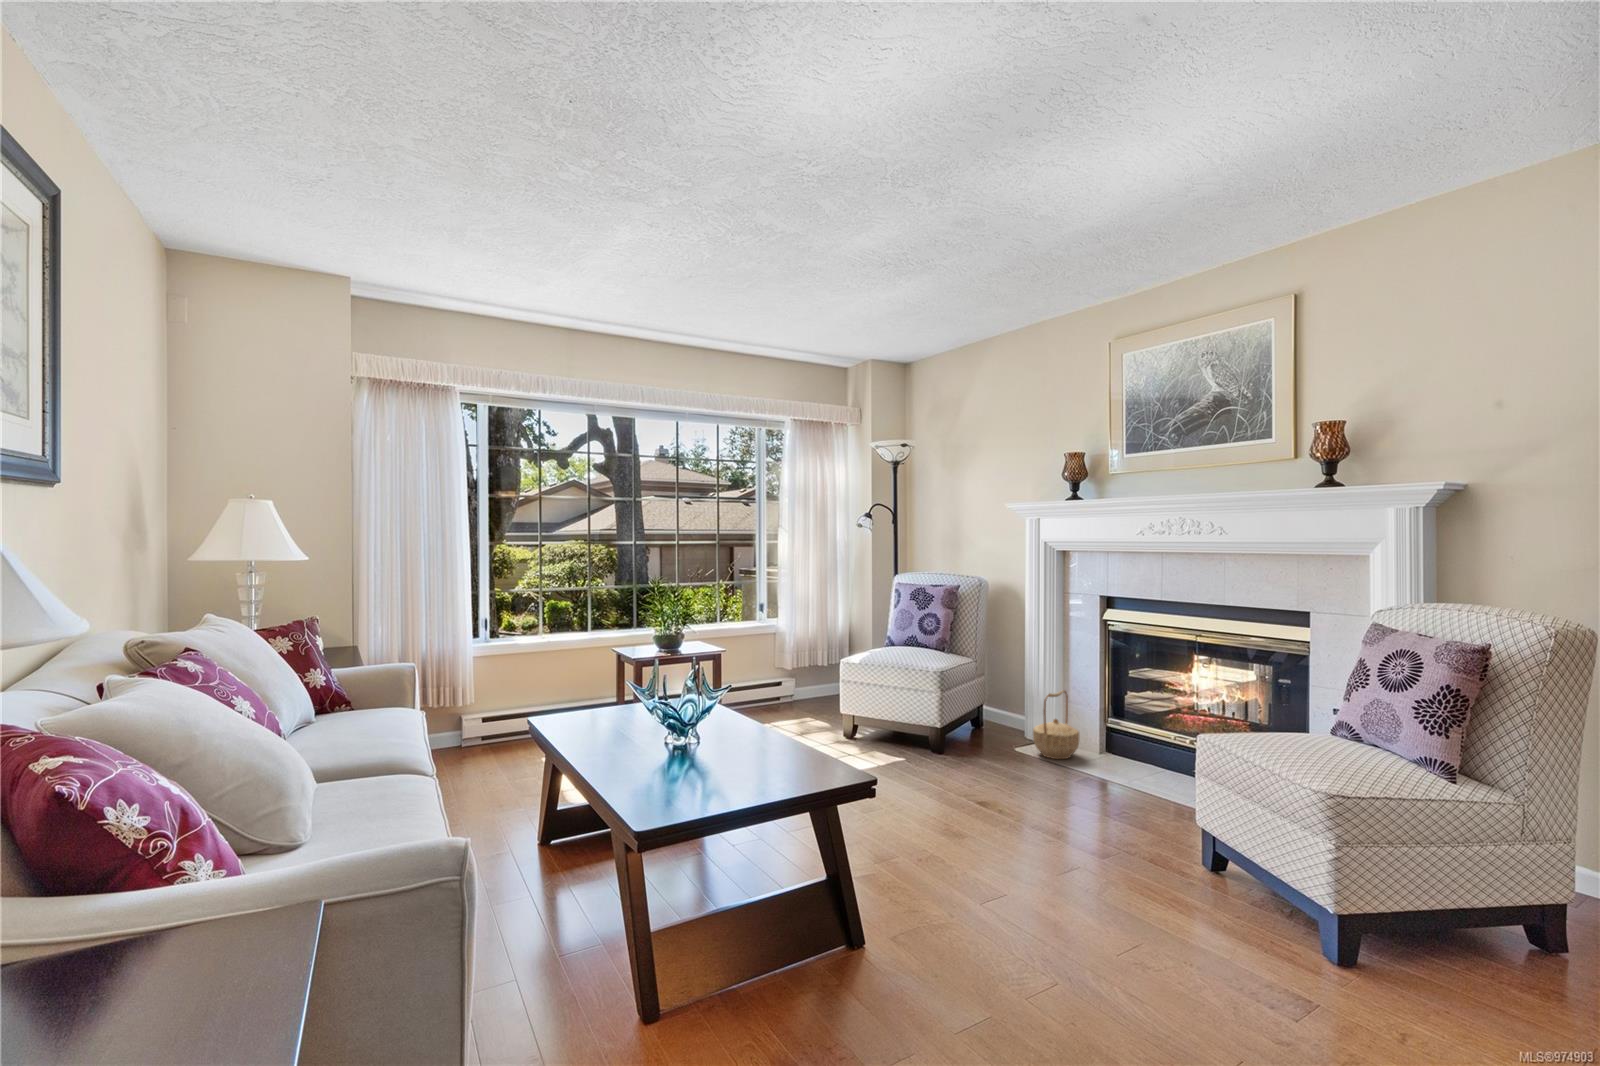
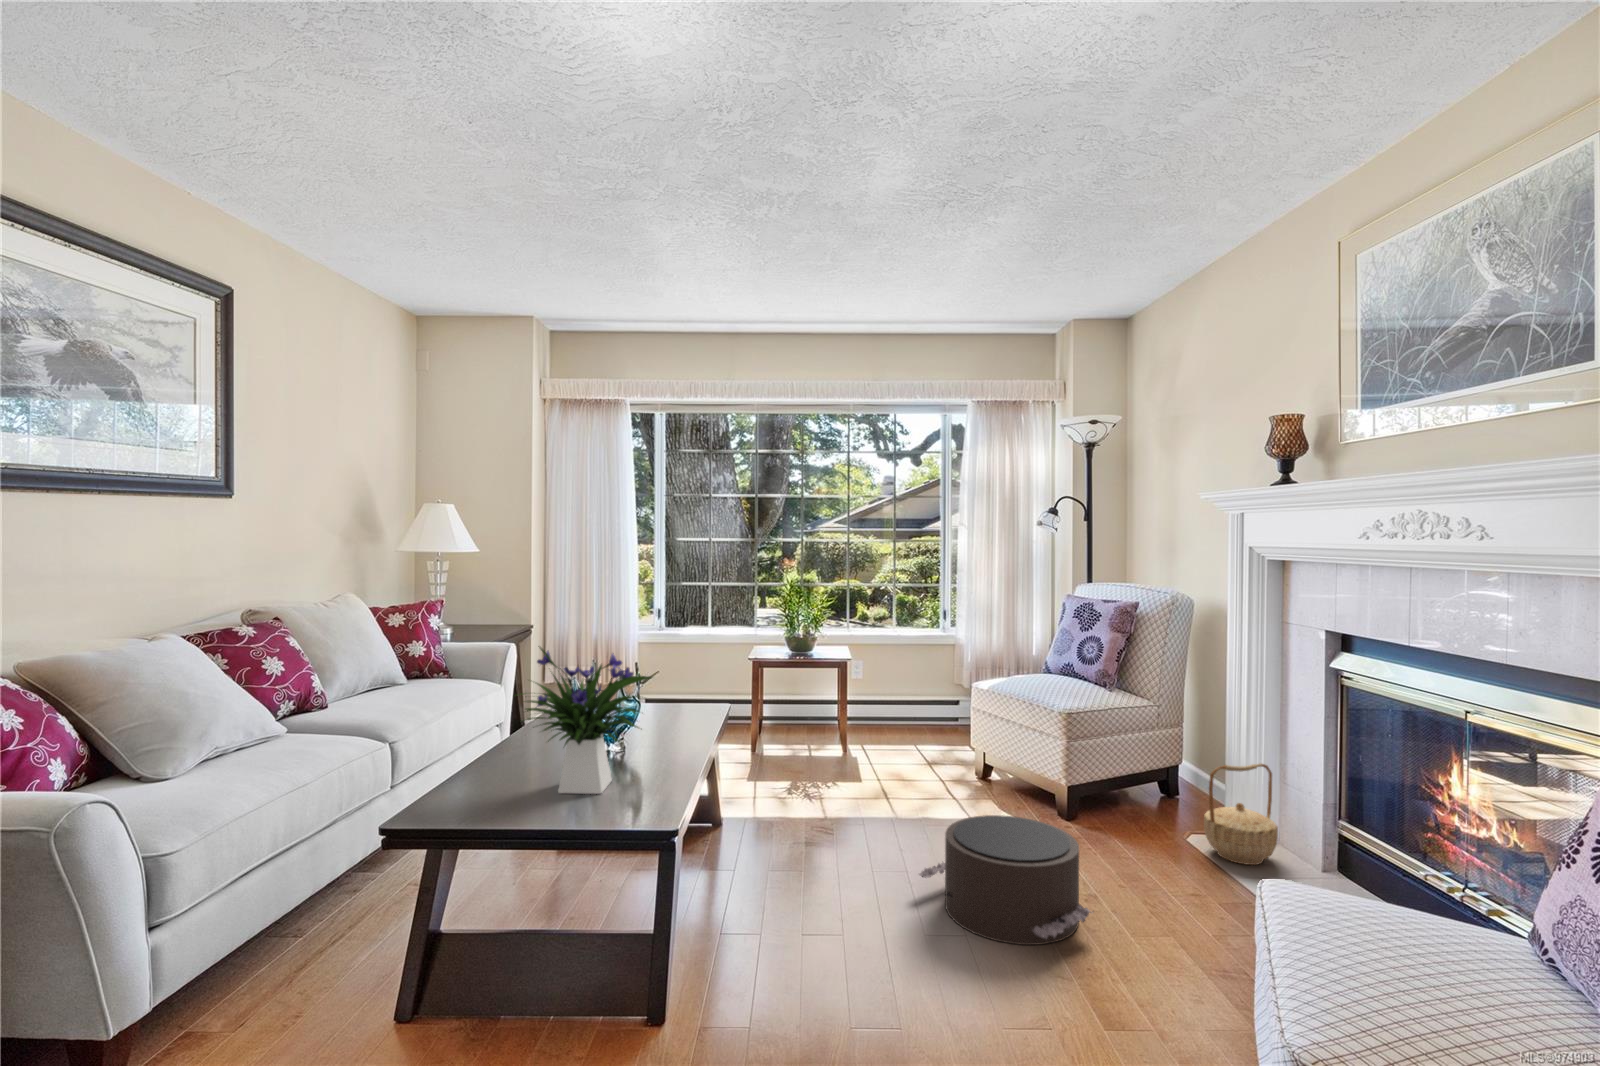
flower arrangement: none [676,645,796,777] -> present [525,646,651,794]
pouf: none [914,748,1042,834] -> present [919,815,1093,945]

